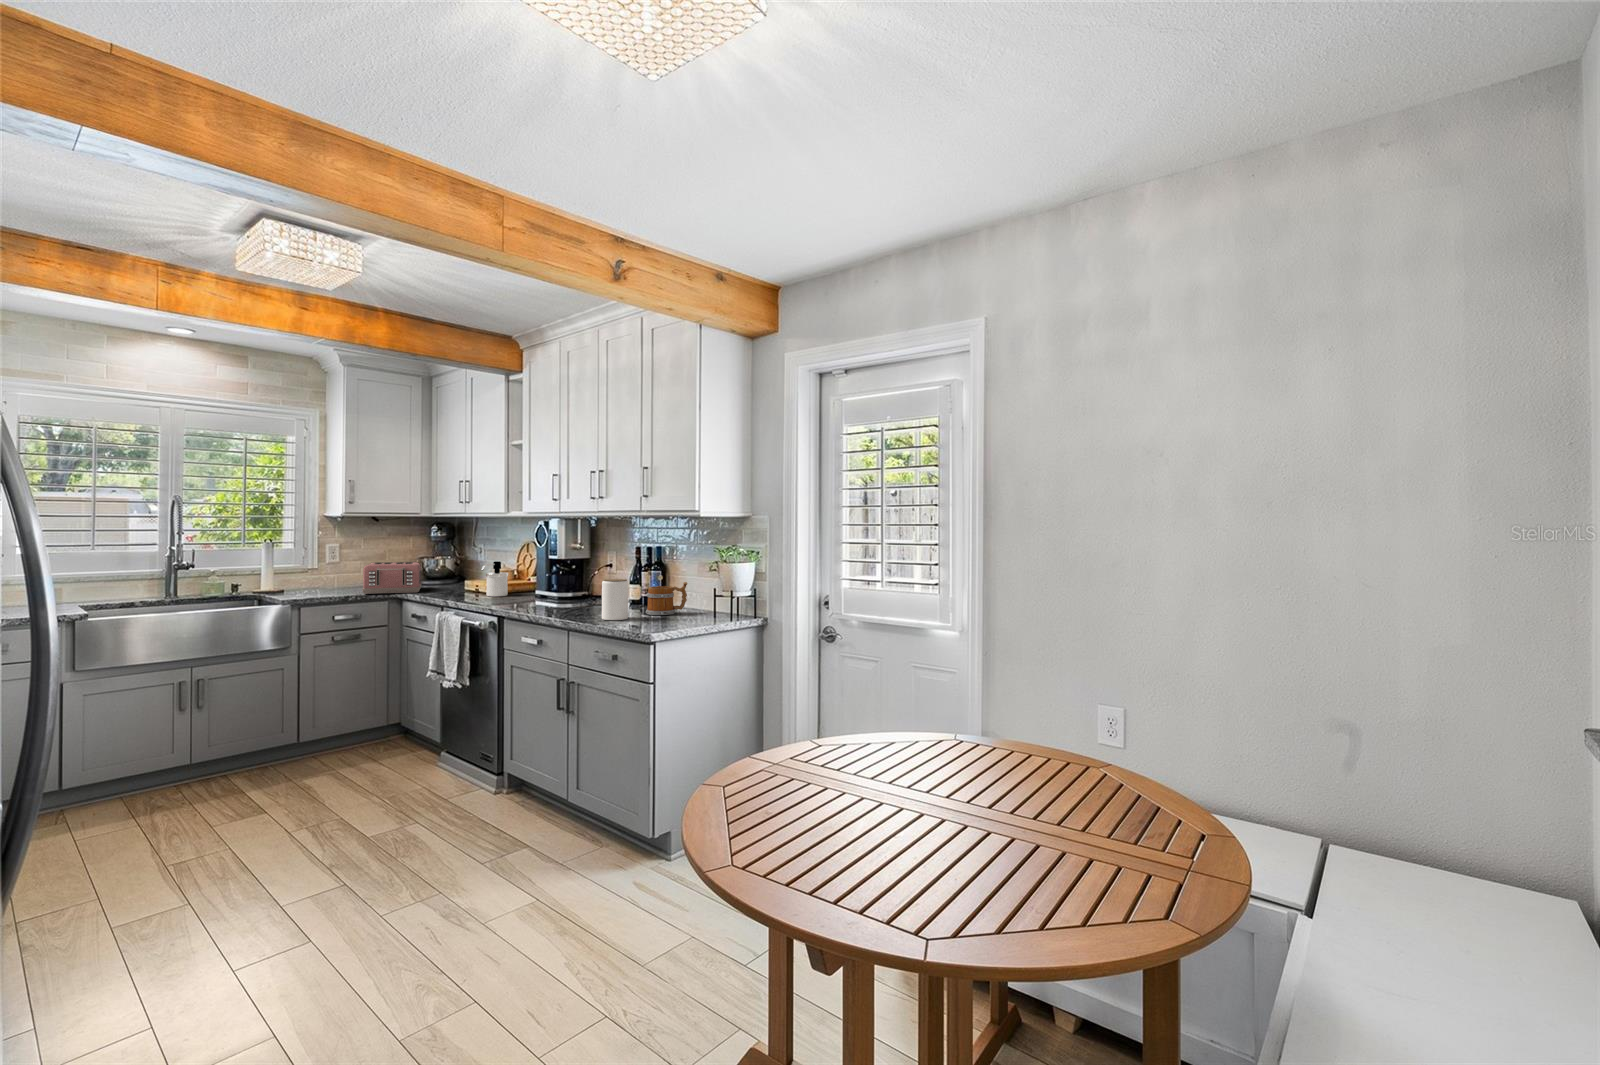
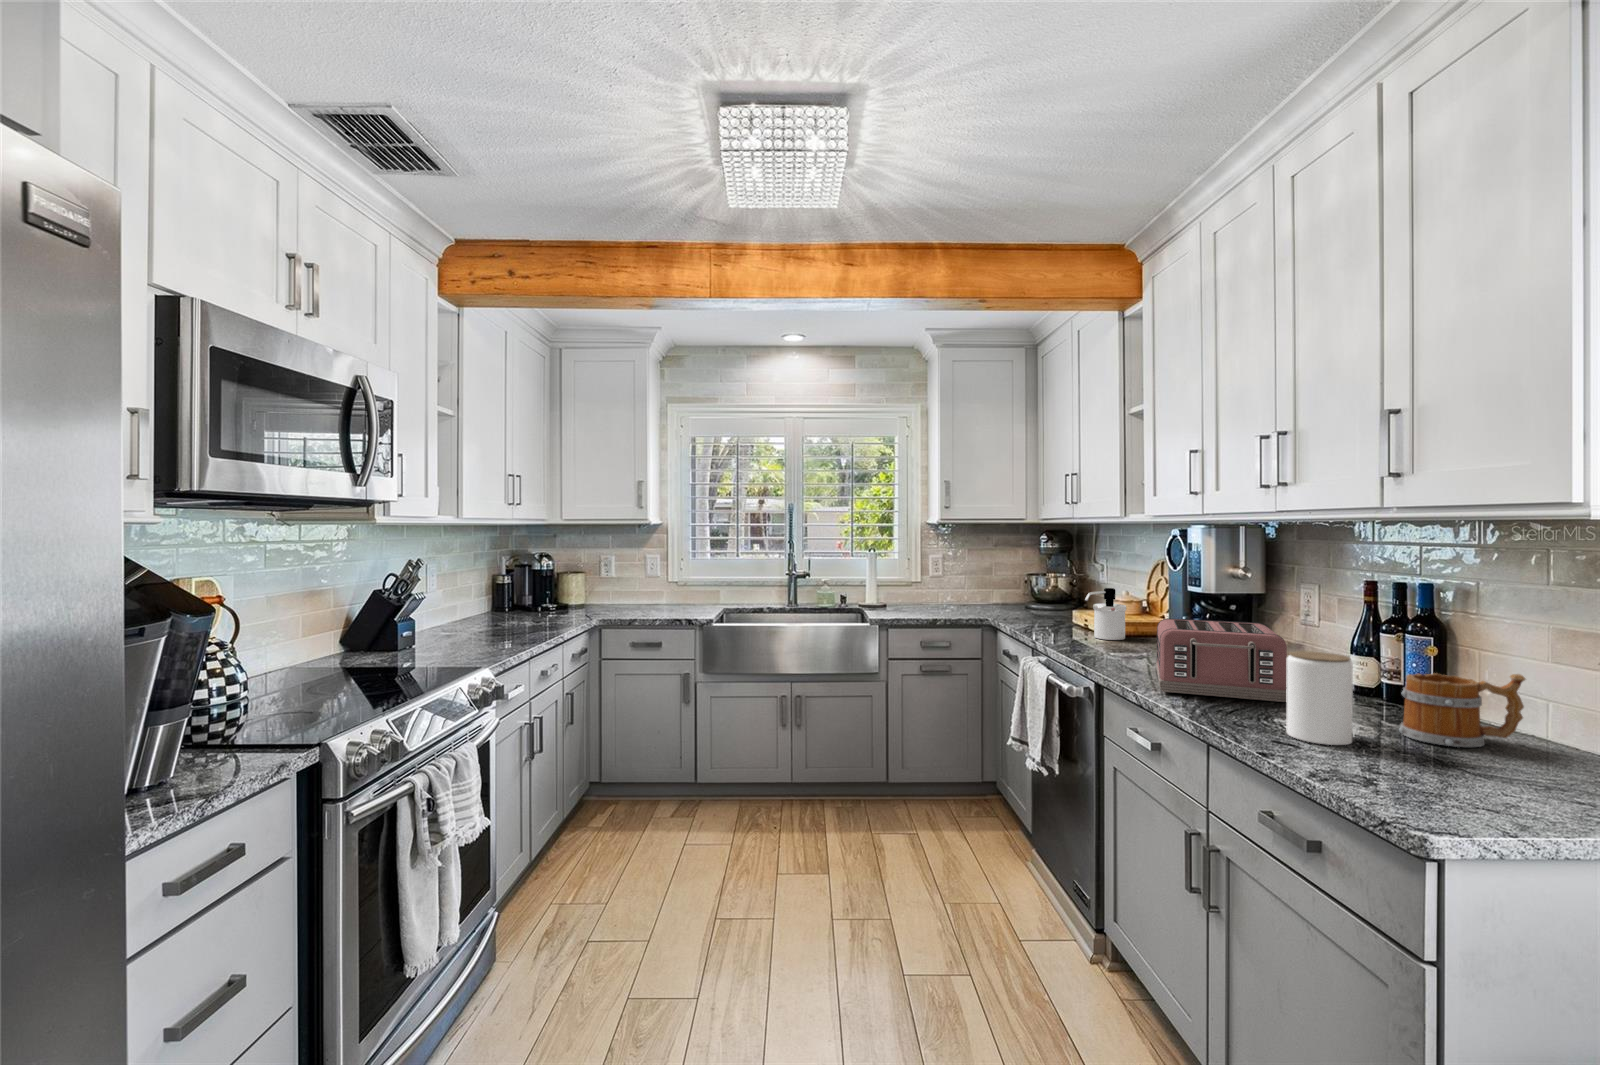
toaster: present [362,562,422,594] -> present [1156,618,1287,702]

